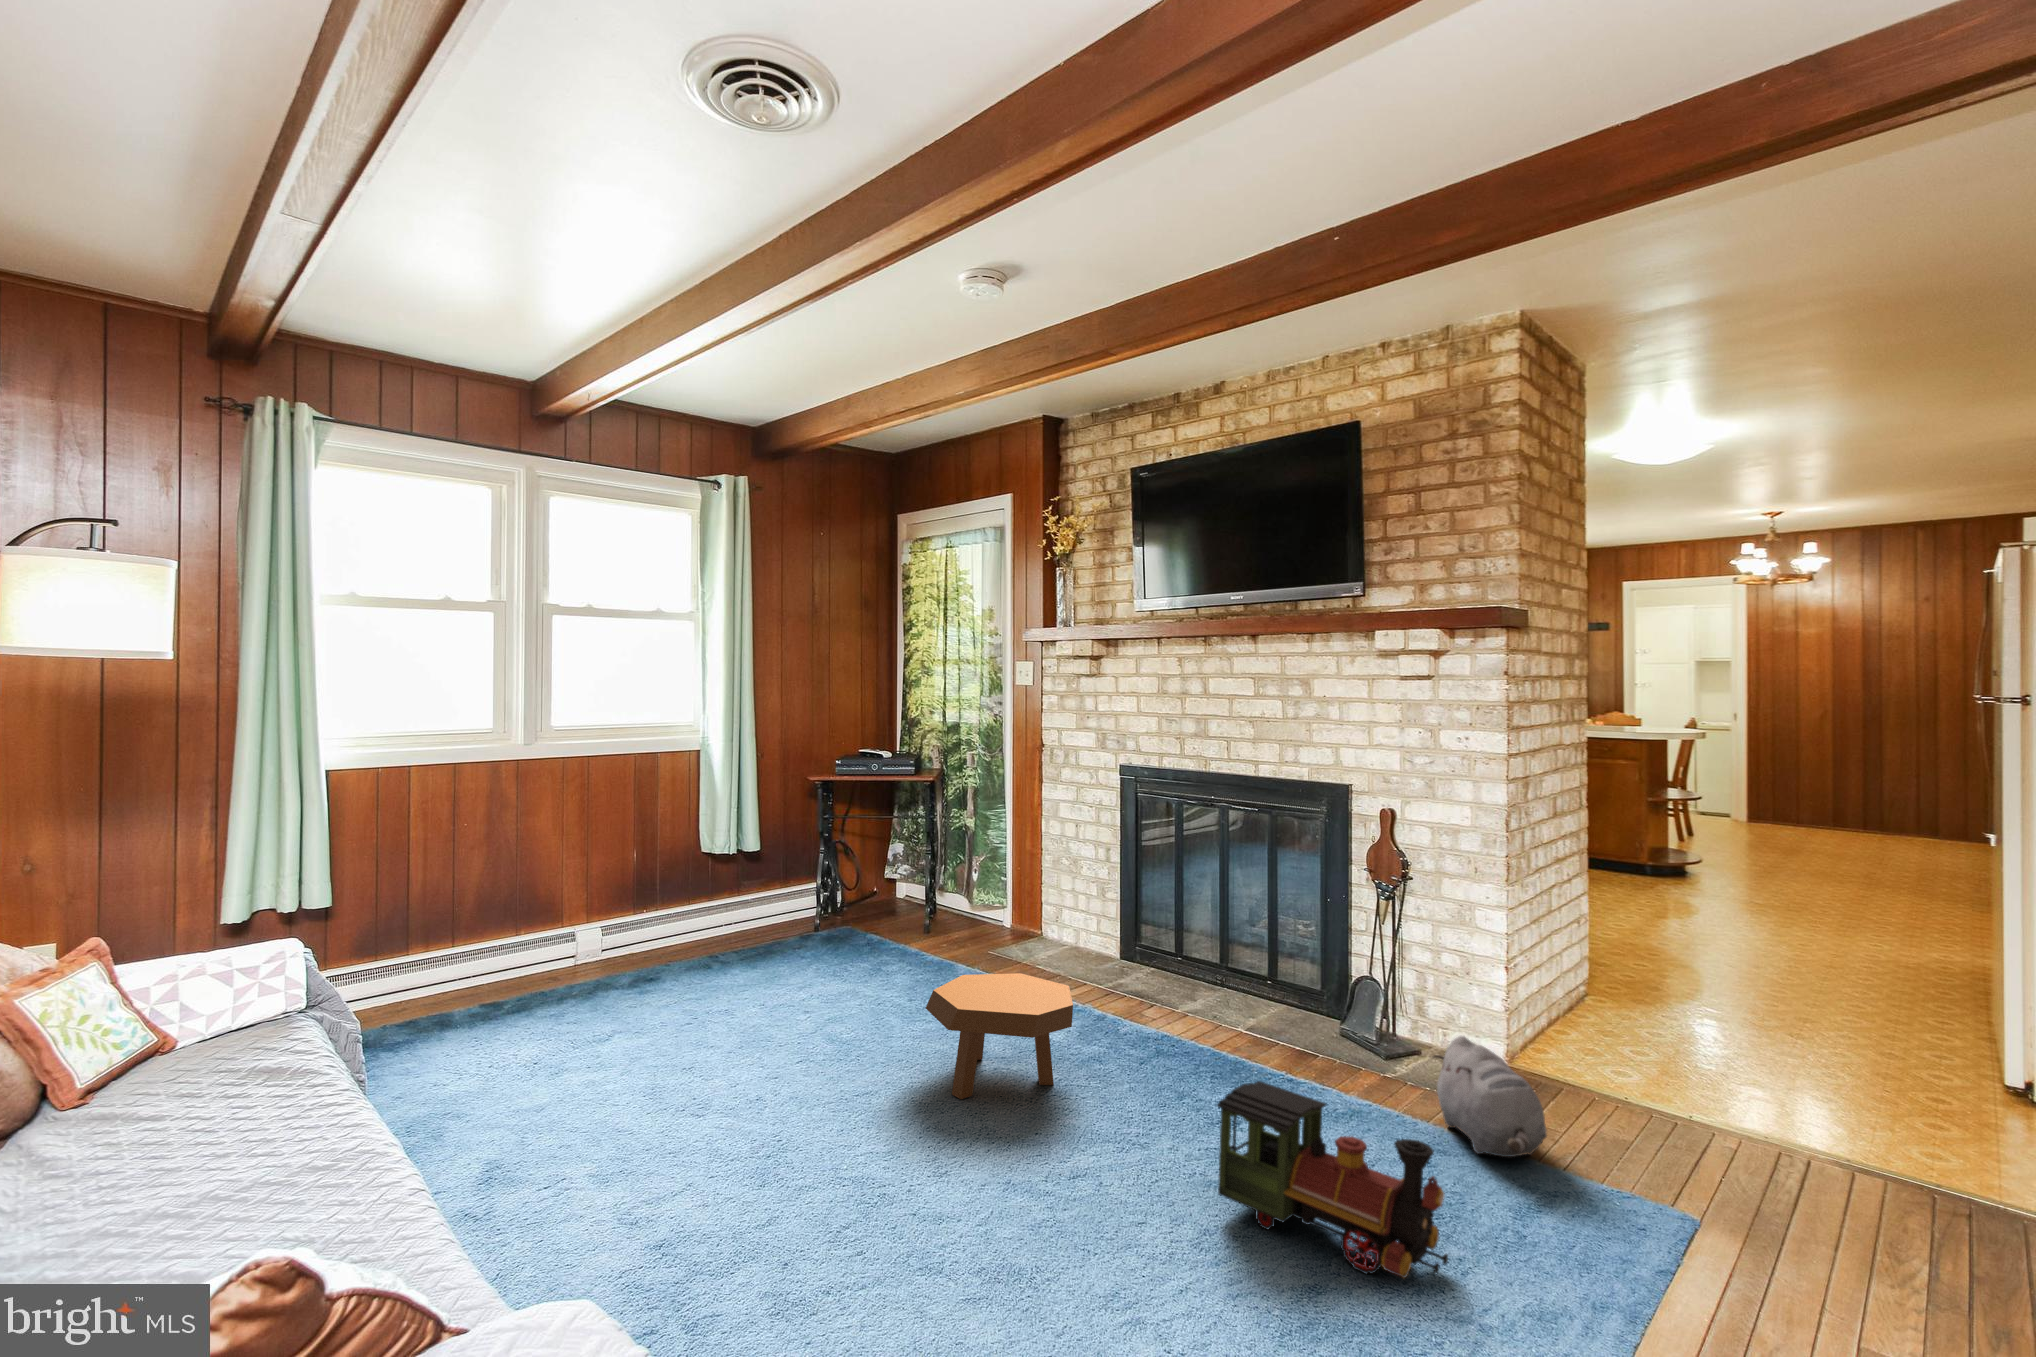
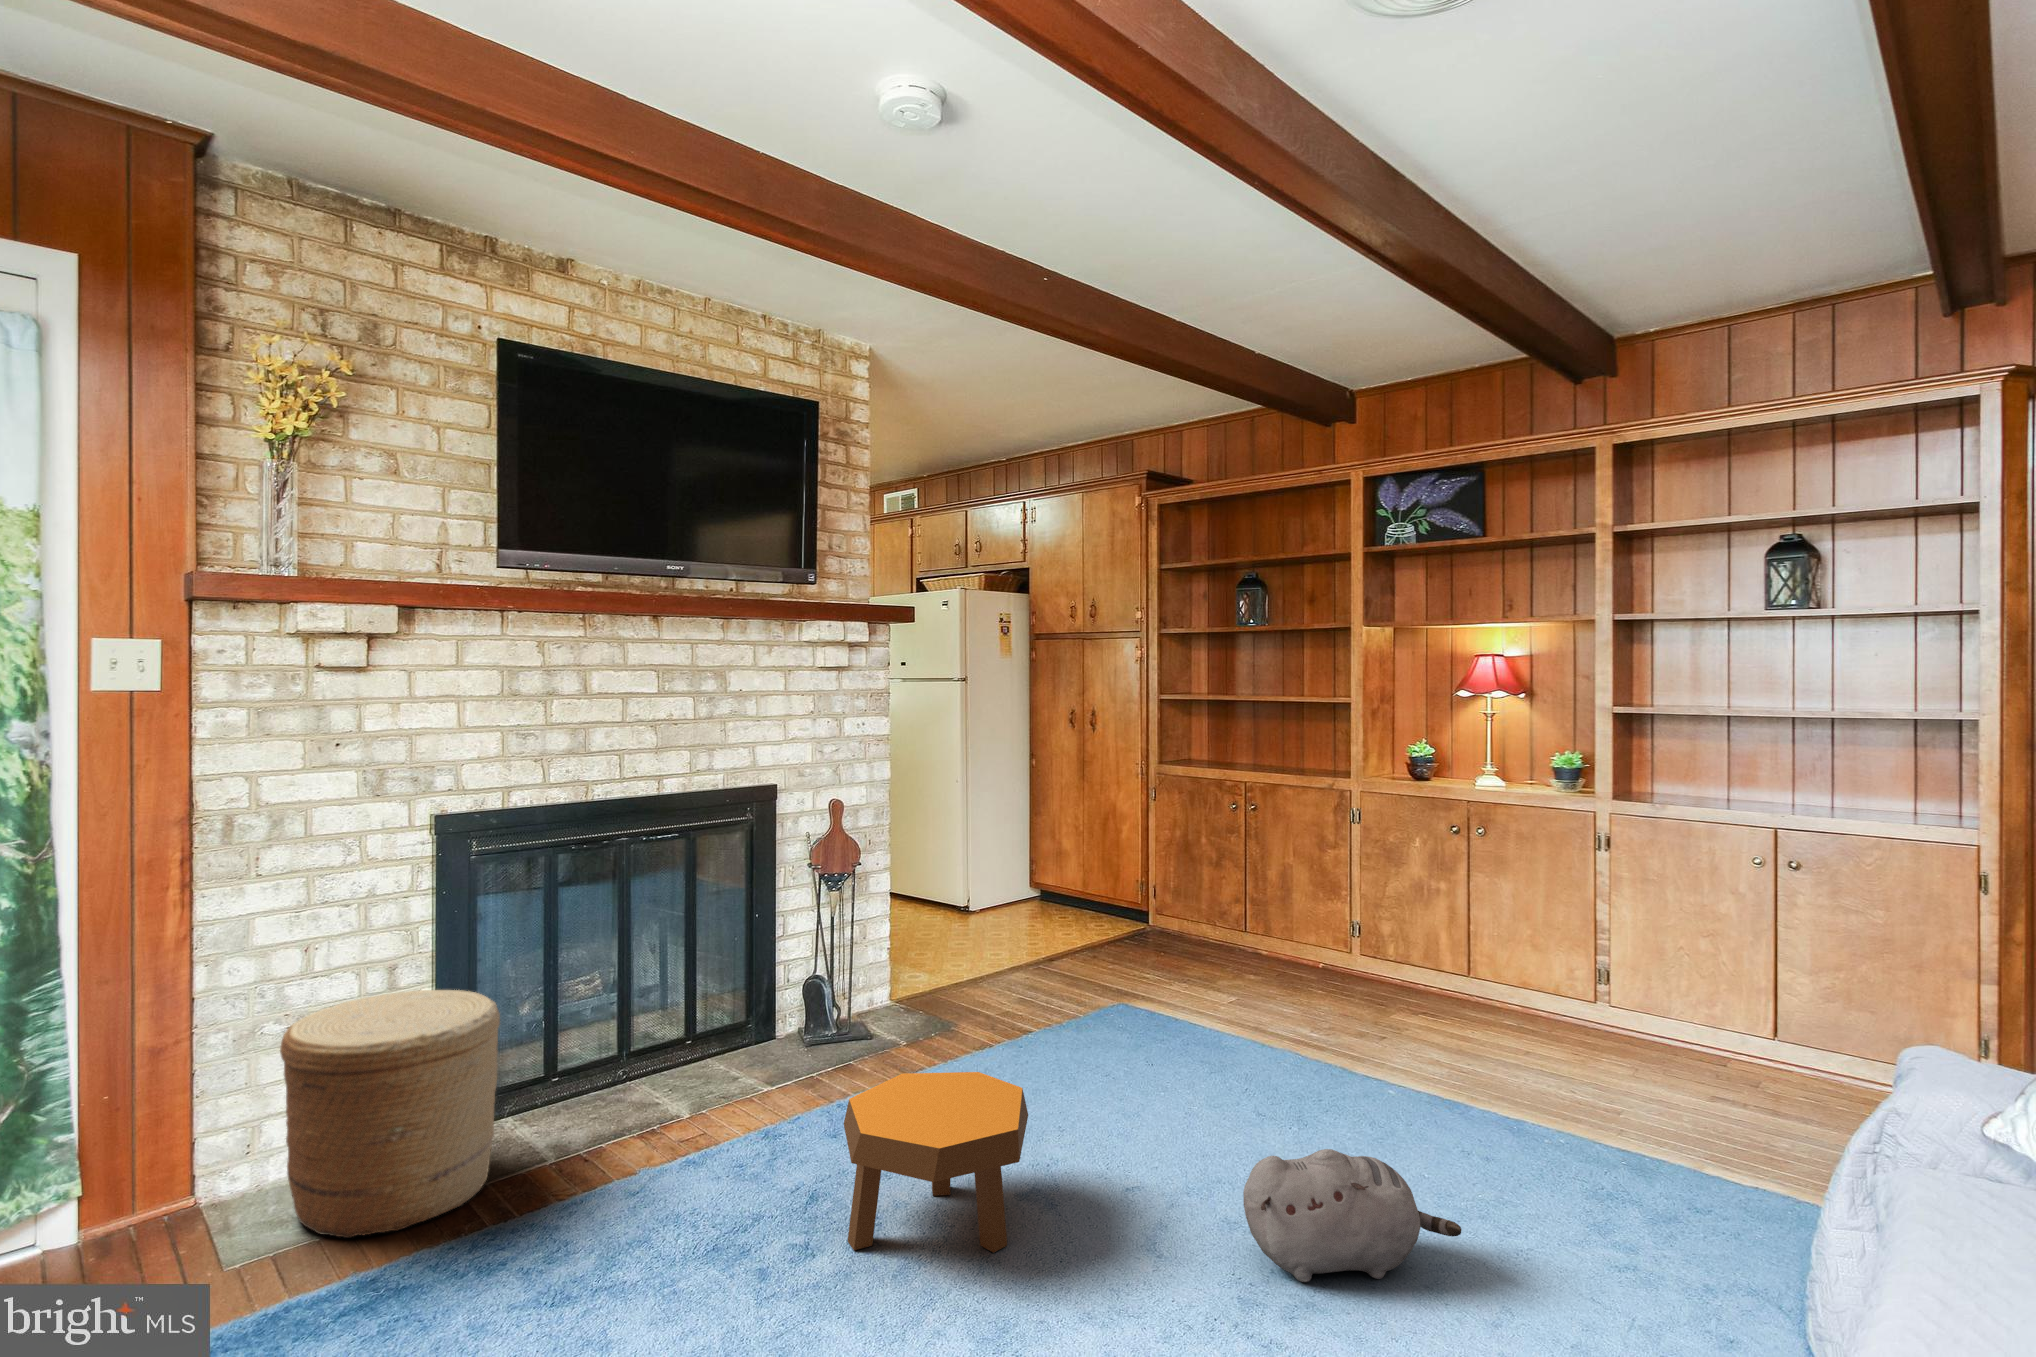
woven basket: none [996,855,1101,977] -> present [280,990,500,1238]
plush toy: present [1433,1036,1547,1157] -> present [1243,1149,1461,1282]
toy train: present [1217,1081,1448,1278] -> none [1149,984,1275,1107]

